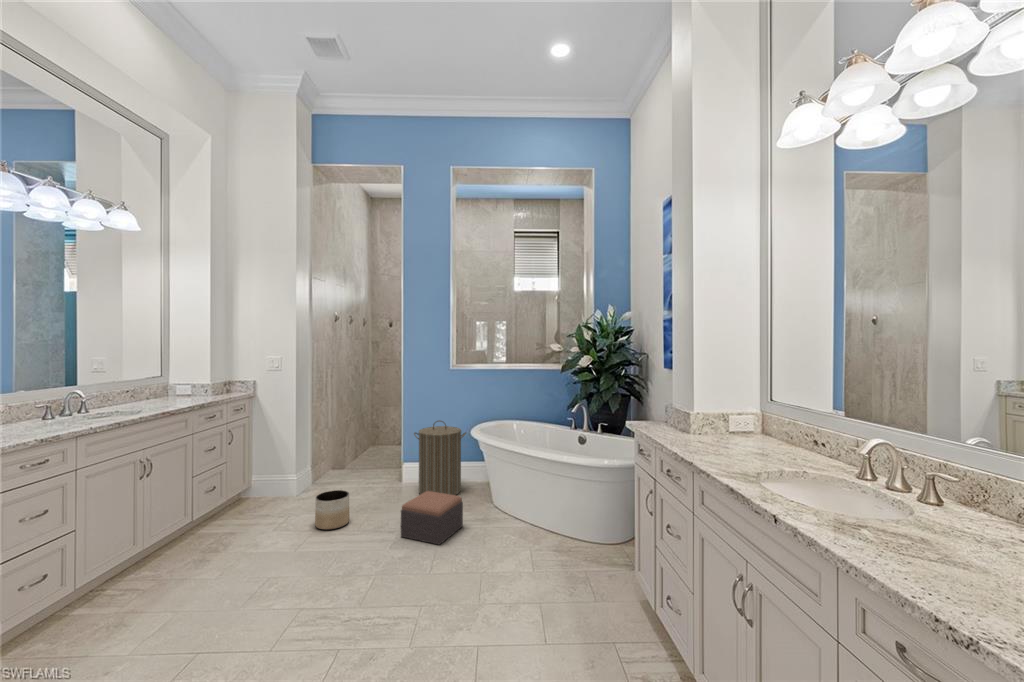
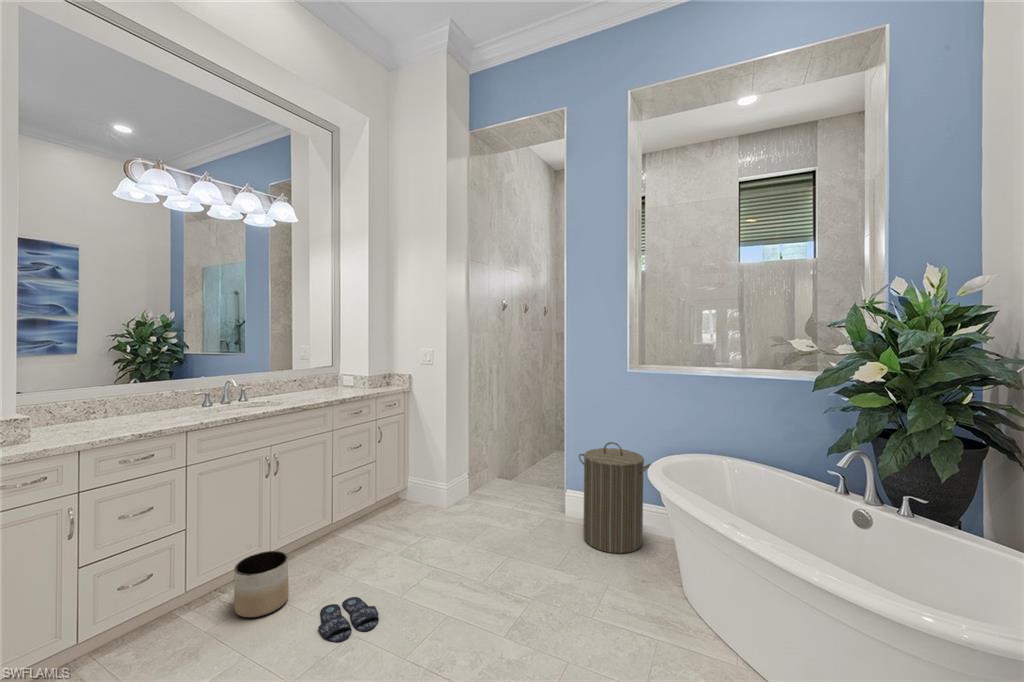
planter: present [315,490,349,530] -> present [234,551,289,618]
footstool: present [401,491,463,545] -> none [532,548,625,645]
slippers: none [224,562,284,589] -> present [319,597,379,642]

